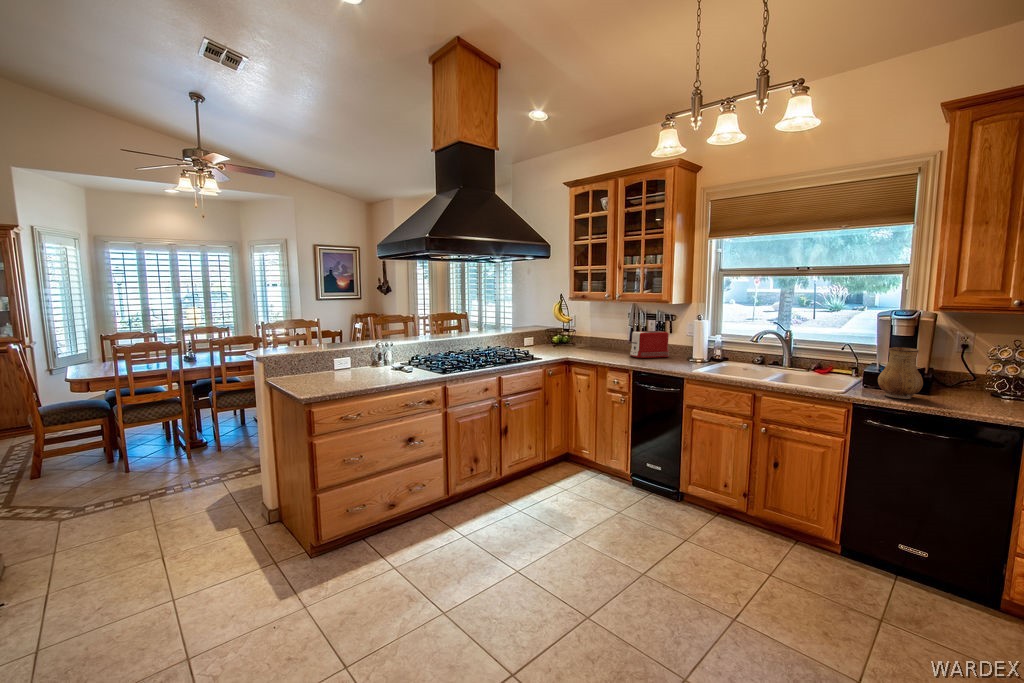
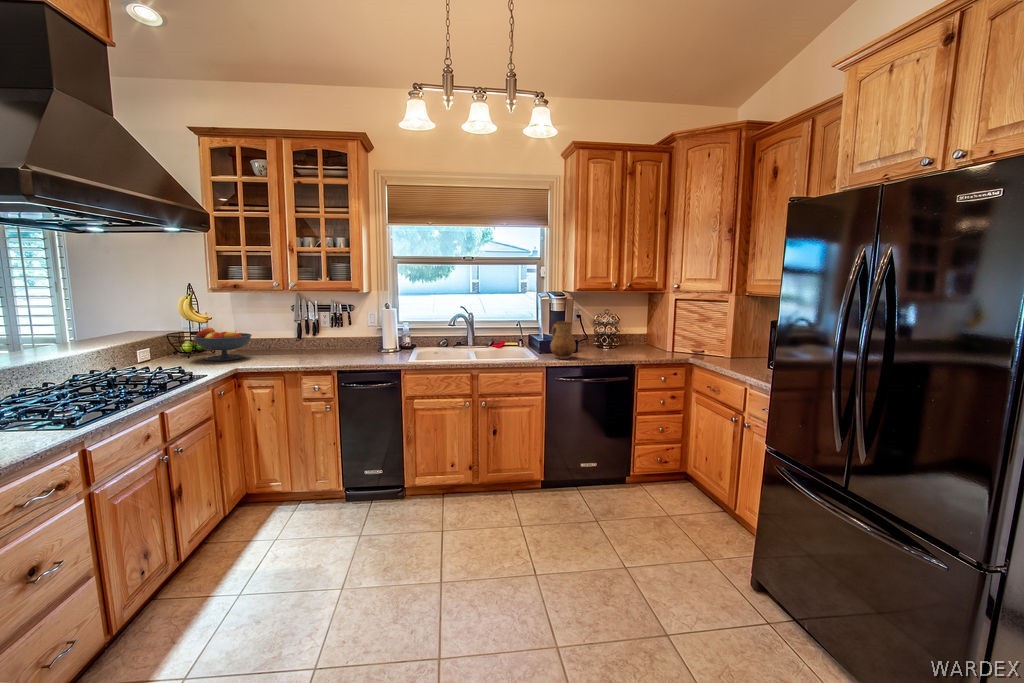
fruit bowl: none [552,326,589,351] -> present [193,328,251,361]
toaster: present [630,331,669,358] -> none [315,324,357,356]

